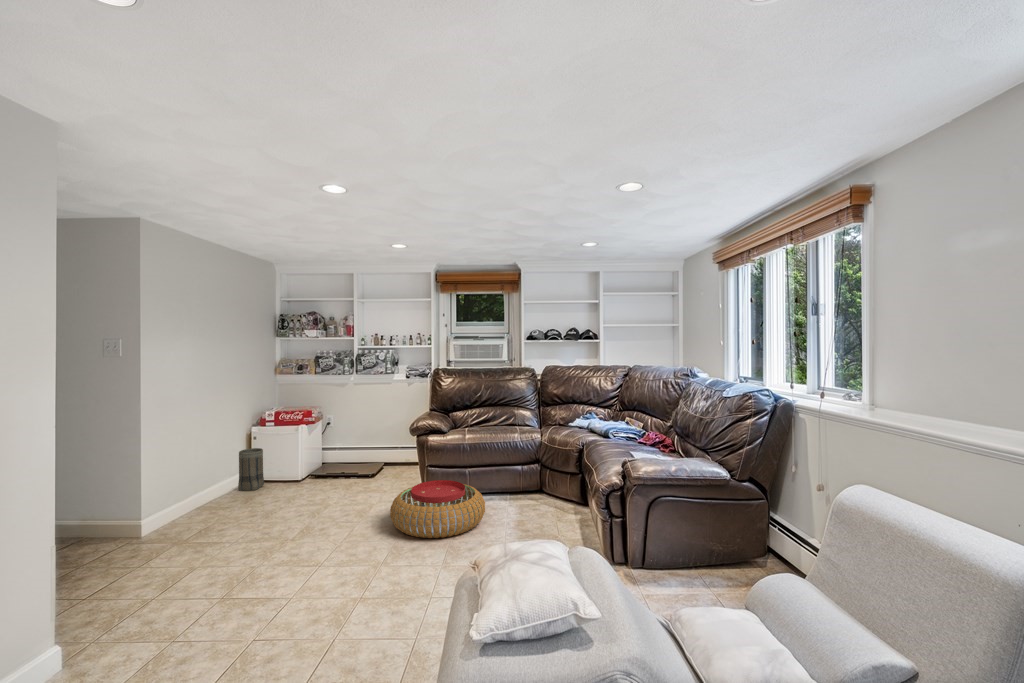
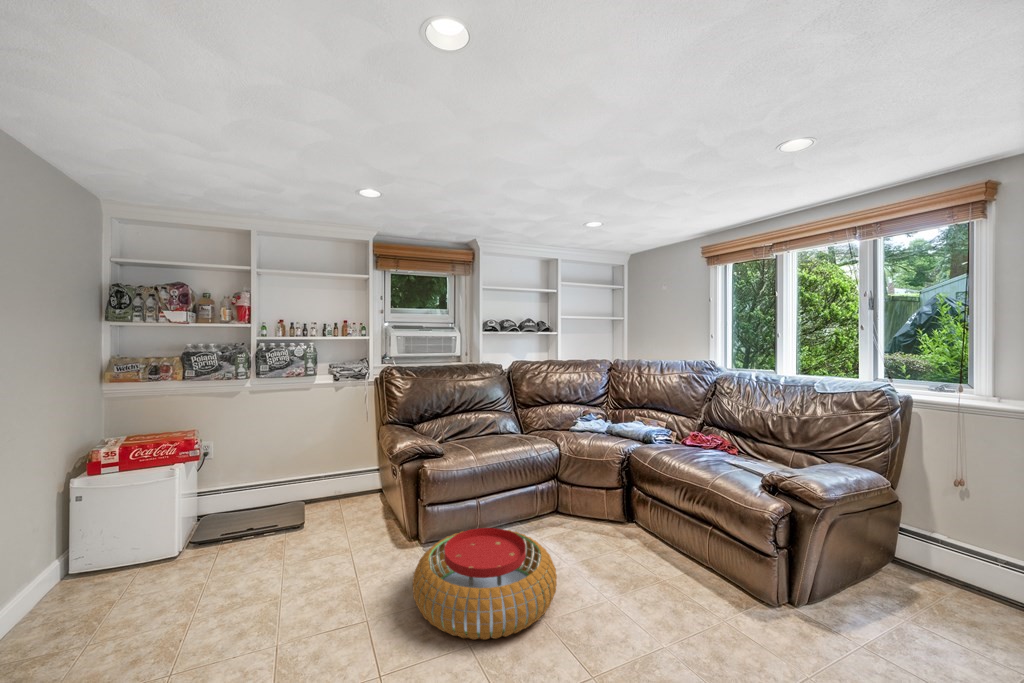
basket: present [238,448,264,491] -> none [42,518,101,608]

